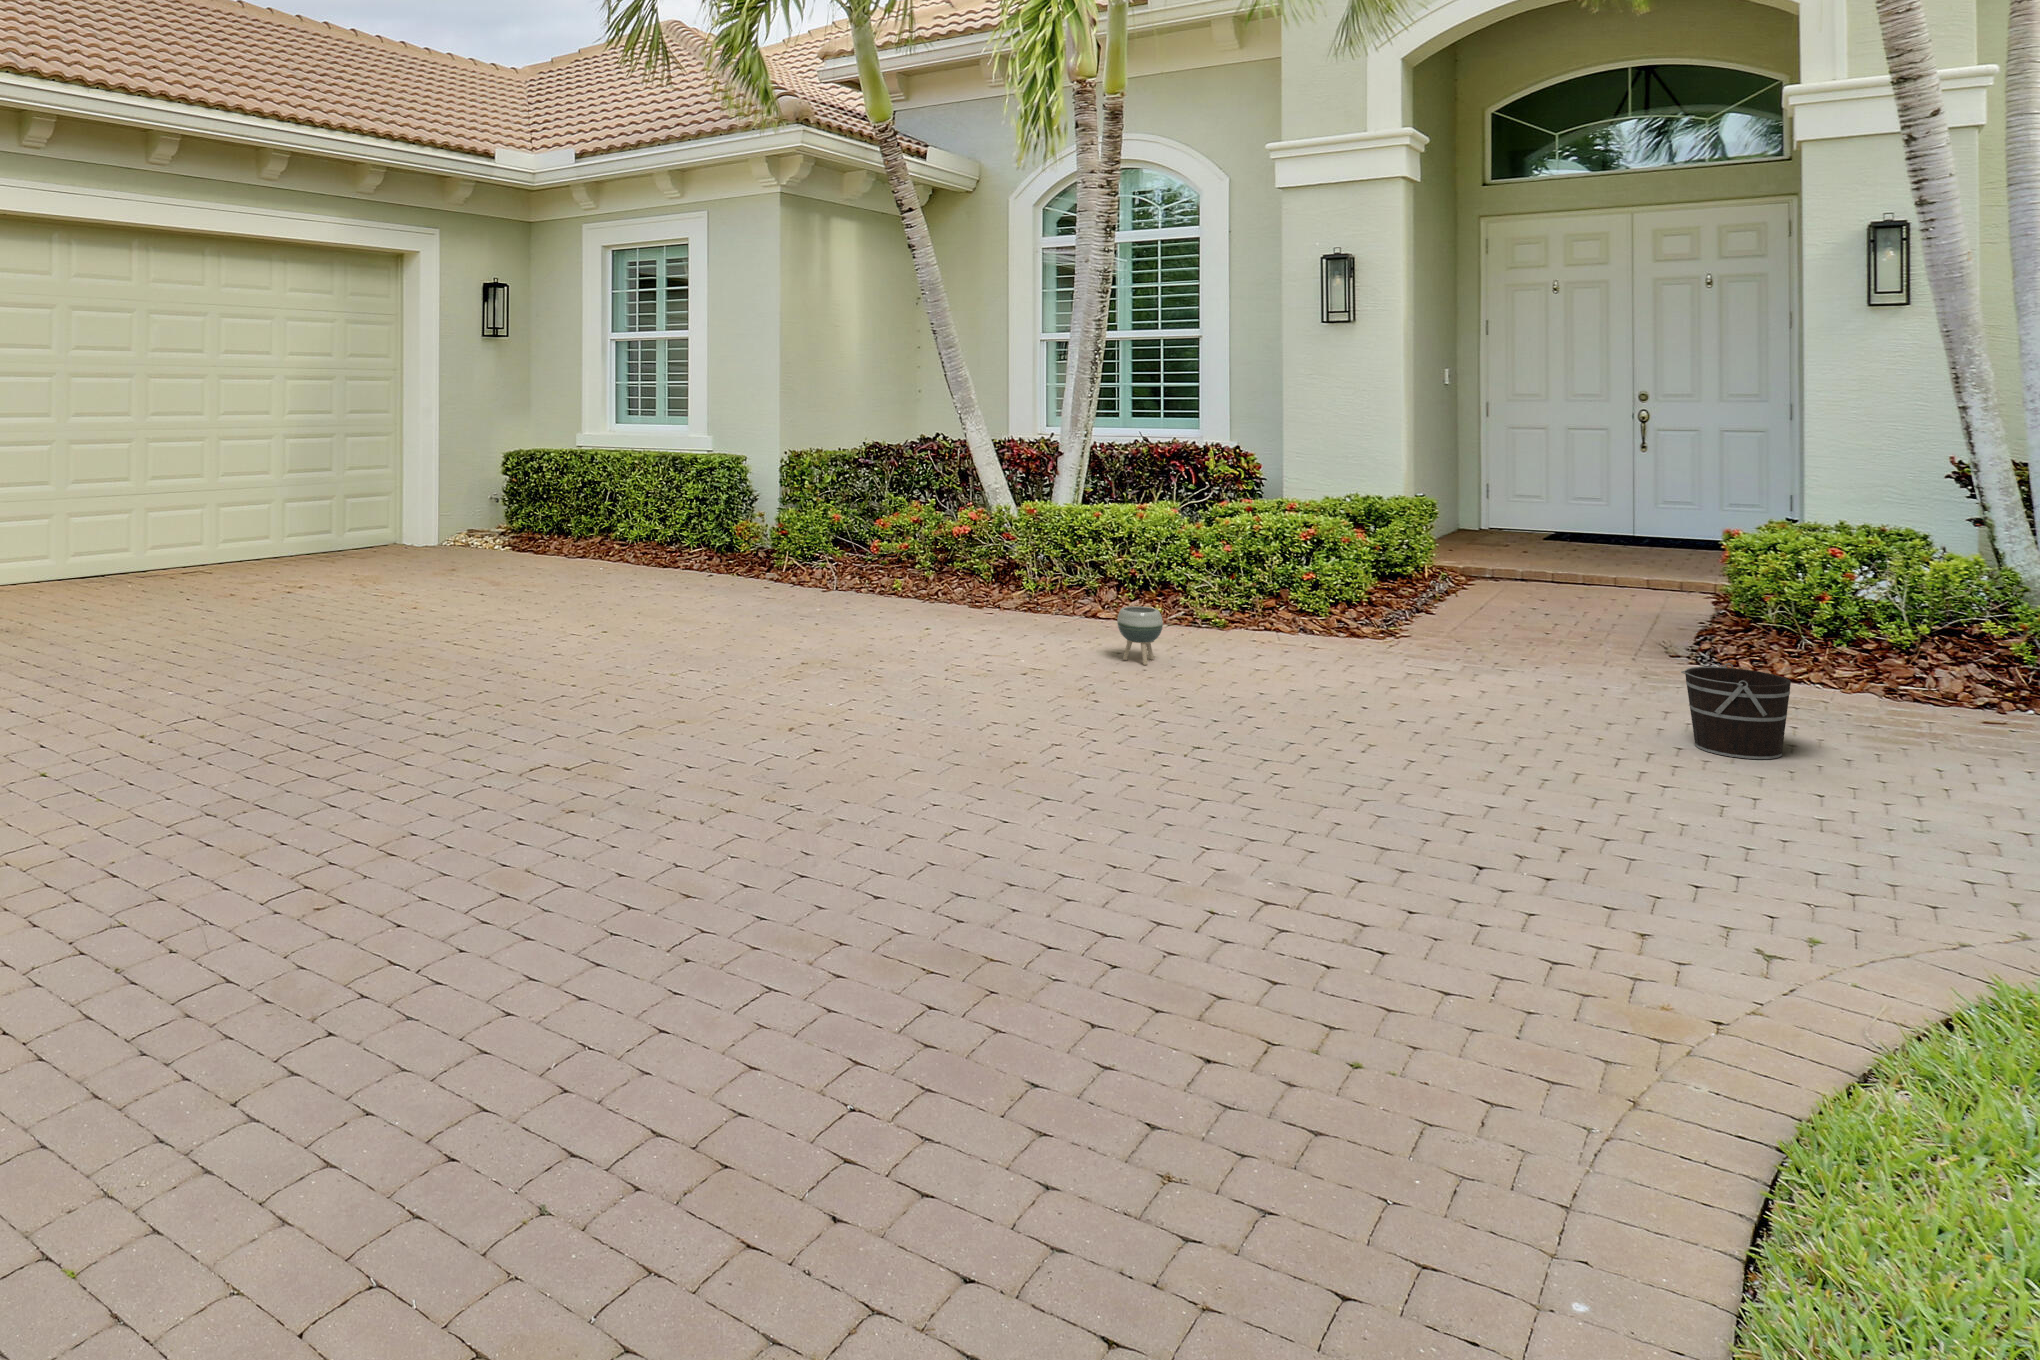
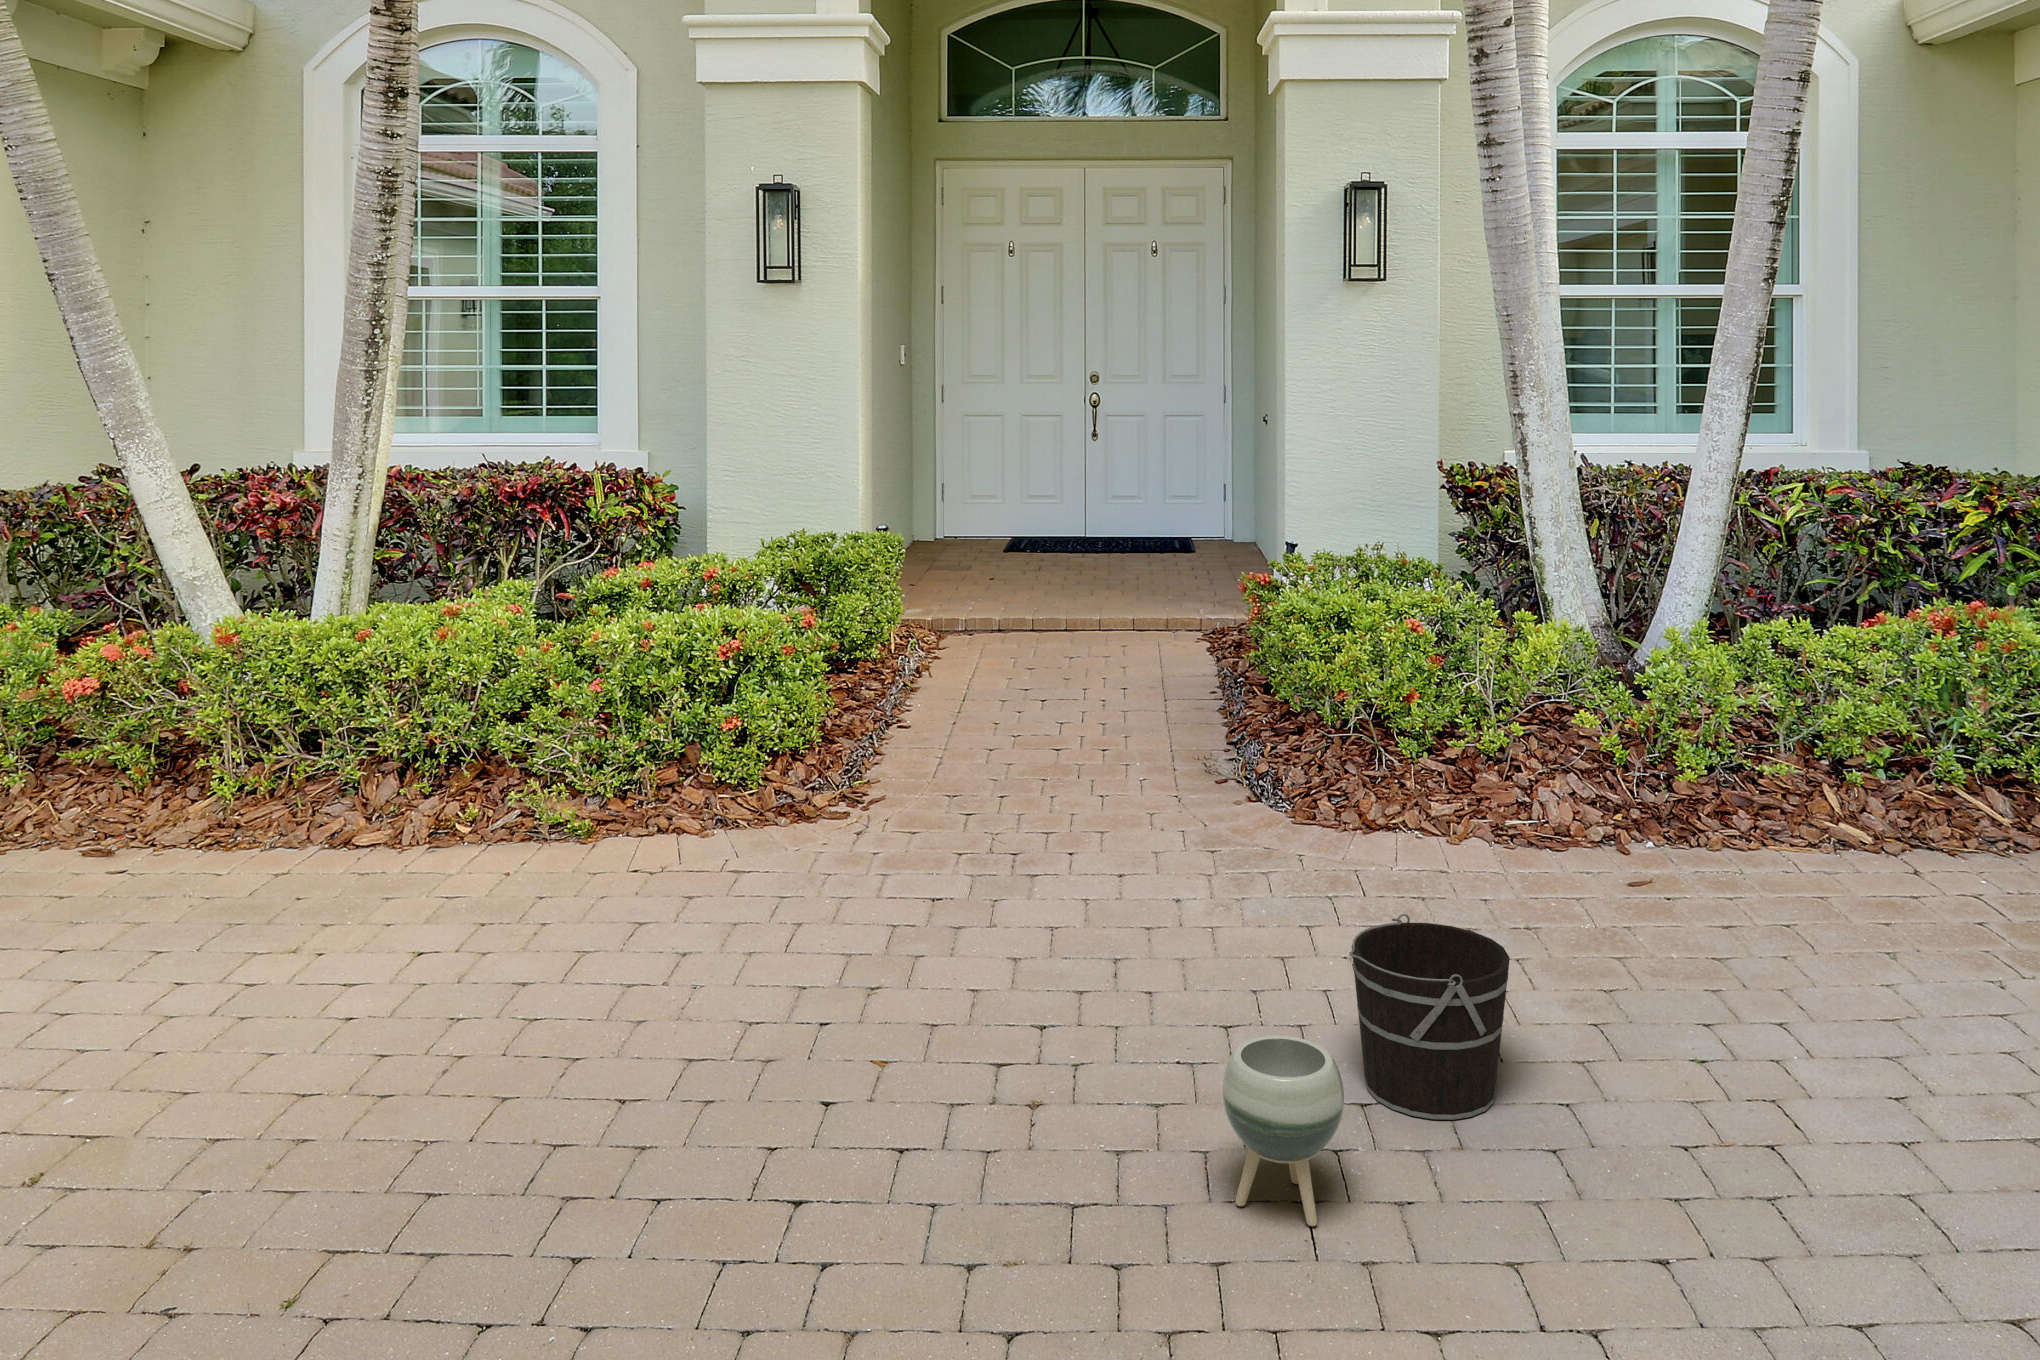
planter: present [1117,606,1163,665] -> present [1223,1035,1344,1226]

